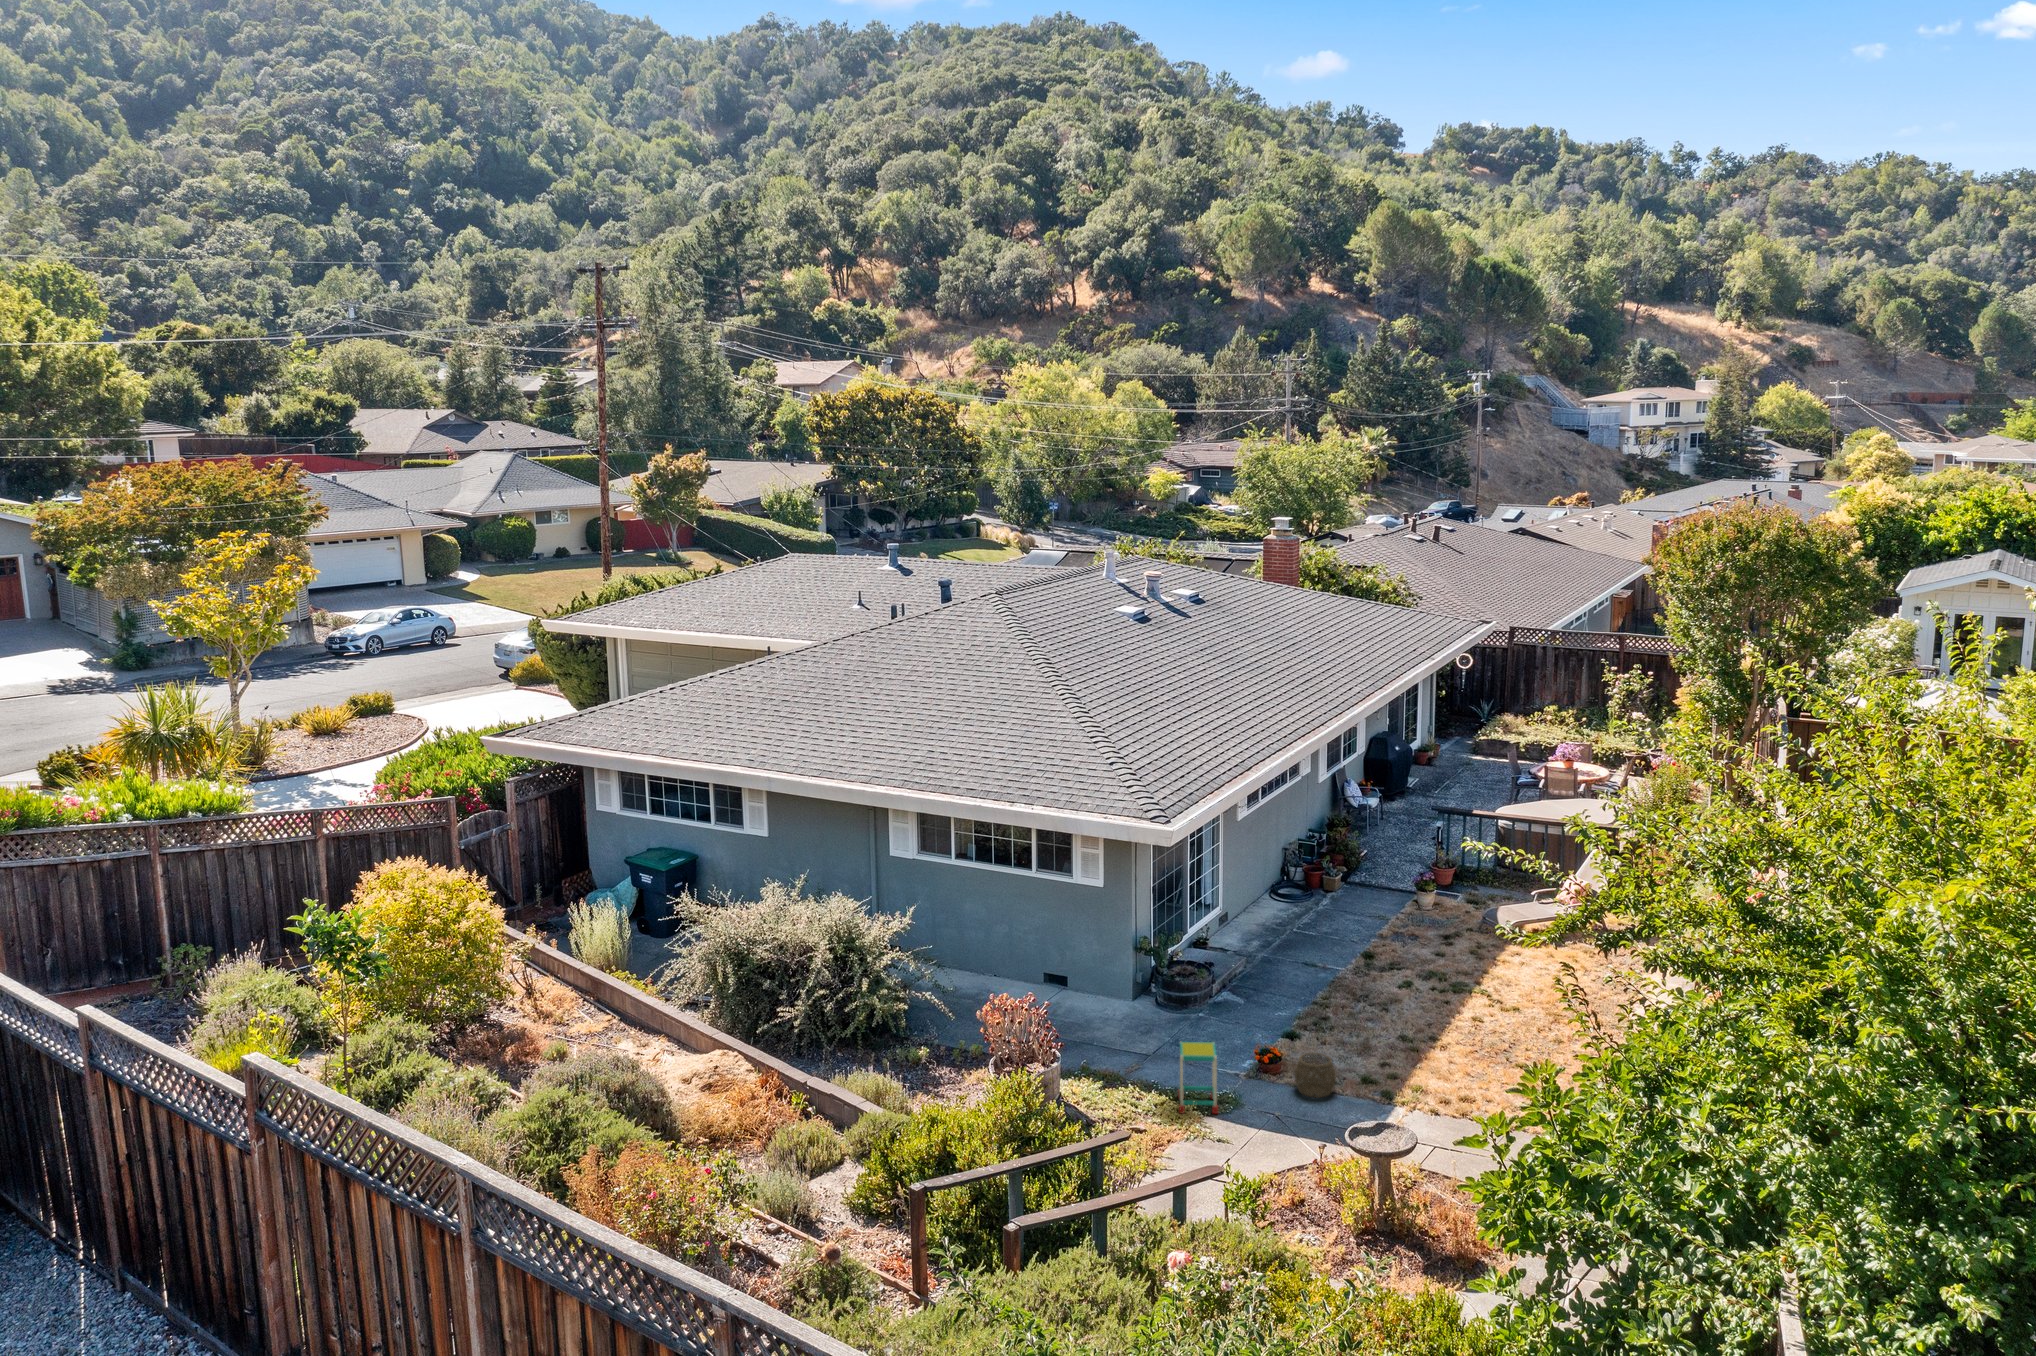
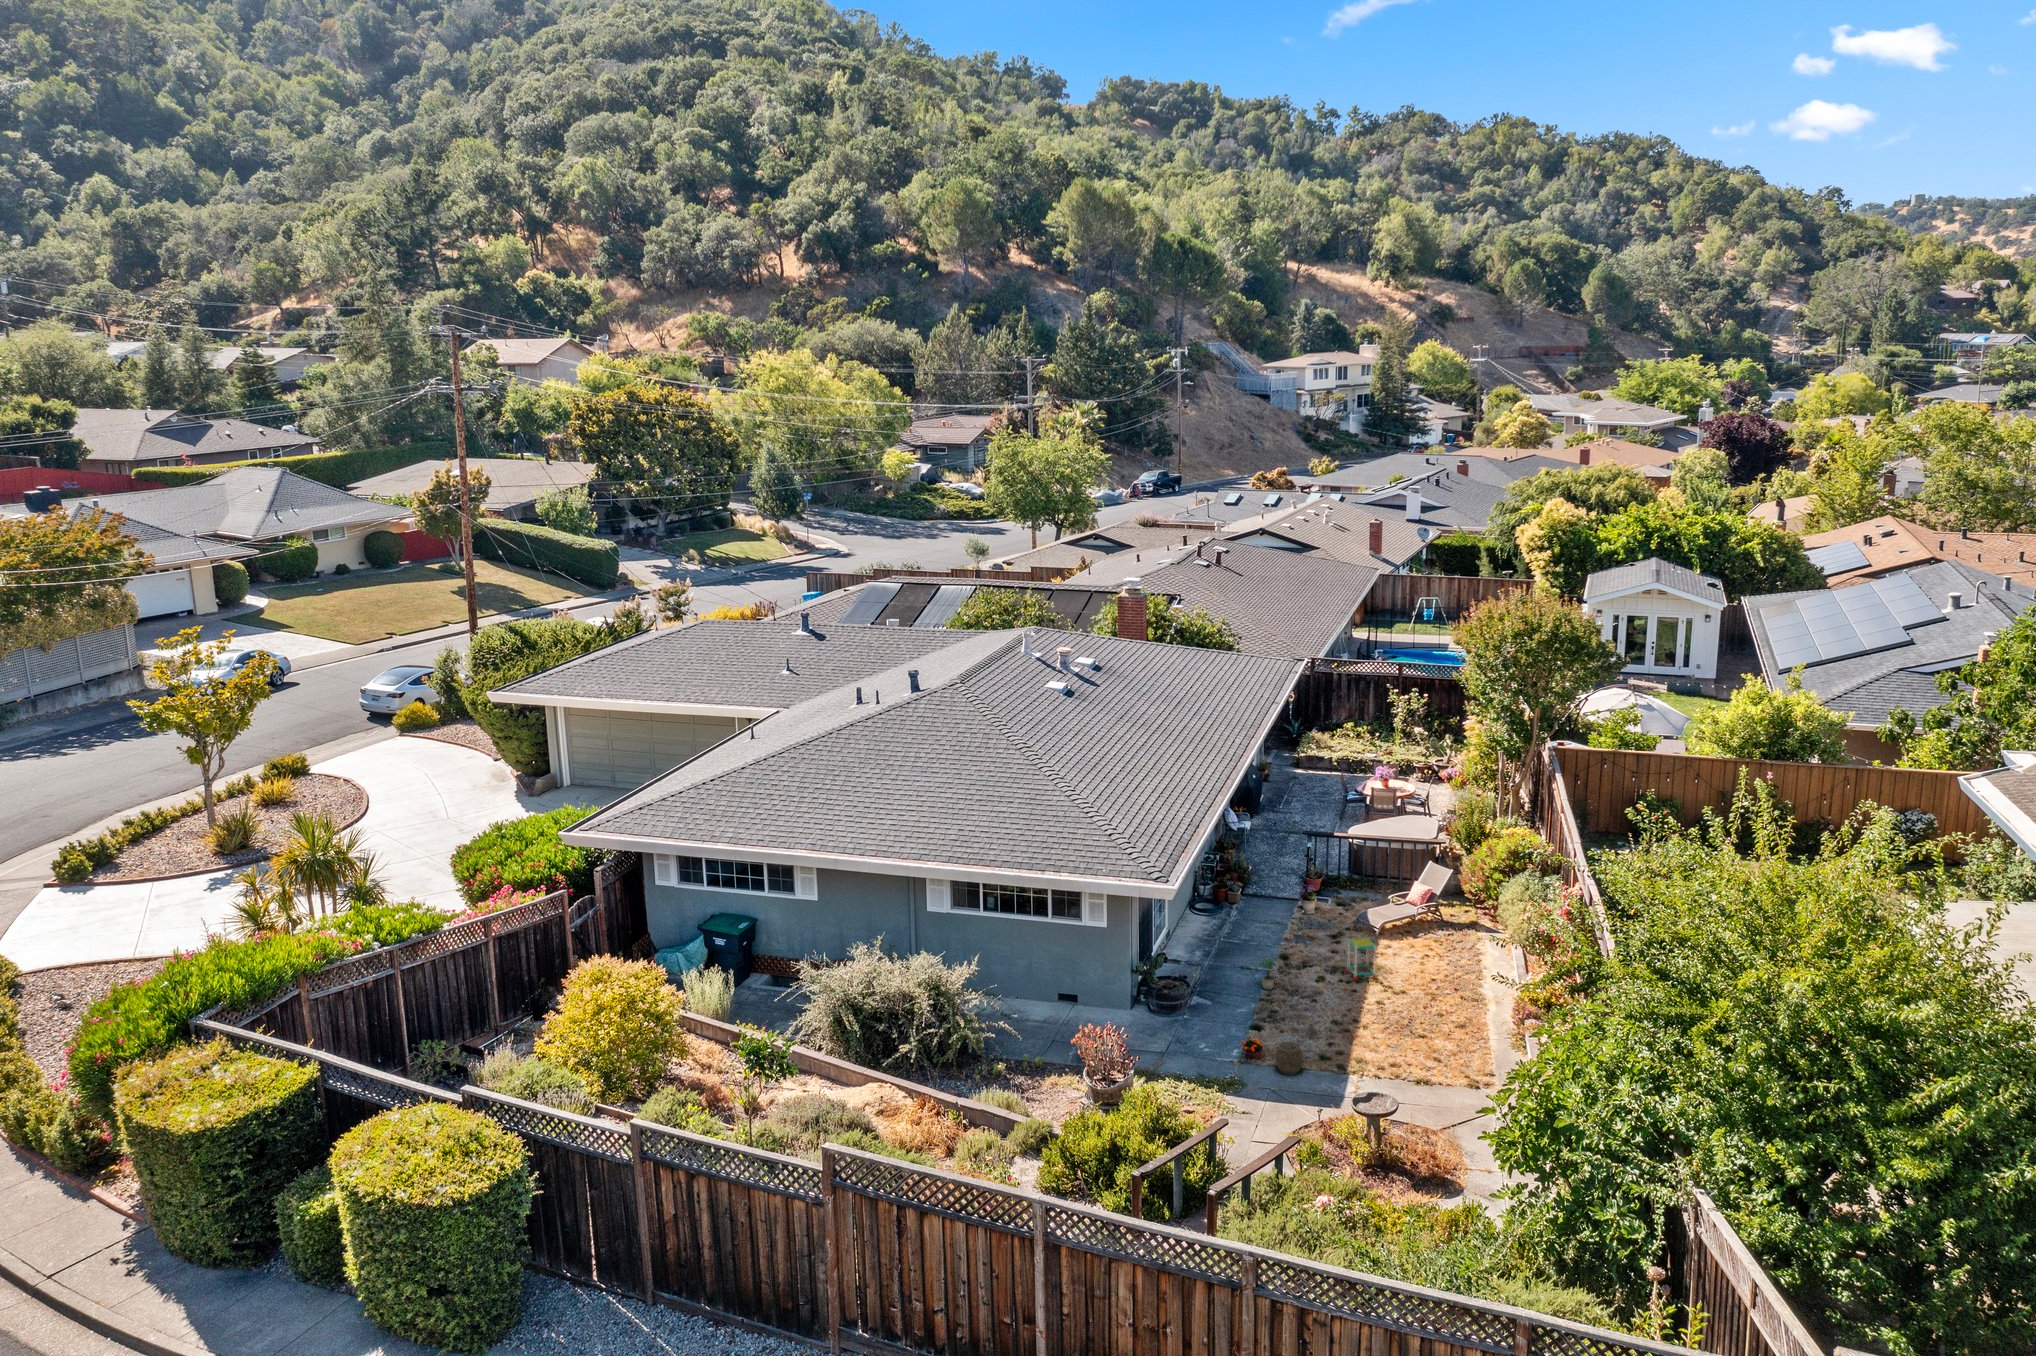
potted plant: none [1316,946,1348,991] -> present [1258,958,1277,990]
side table: present [1178,1042,1218,1114] -> present [1346,938,1376,981]

